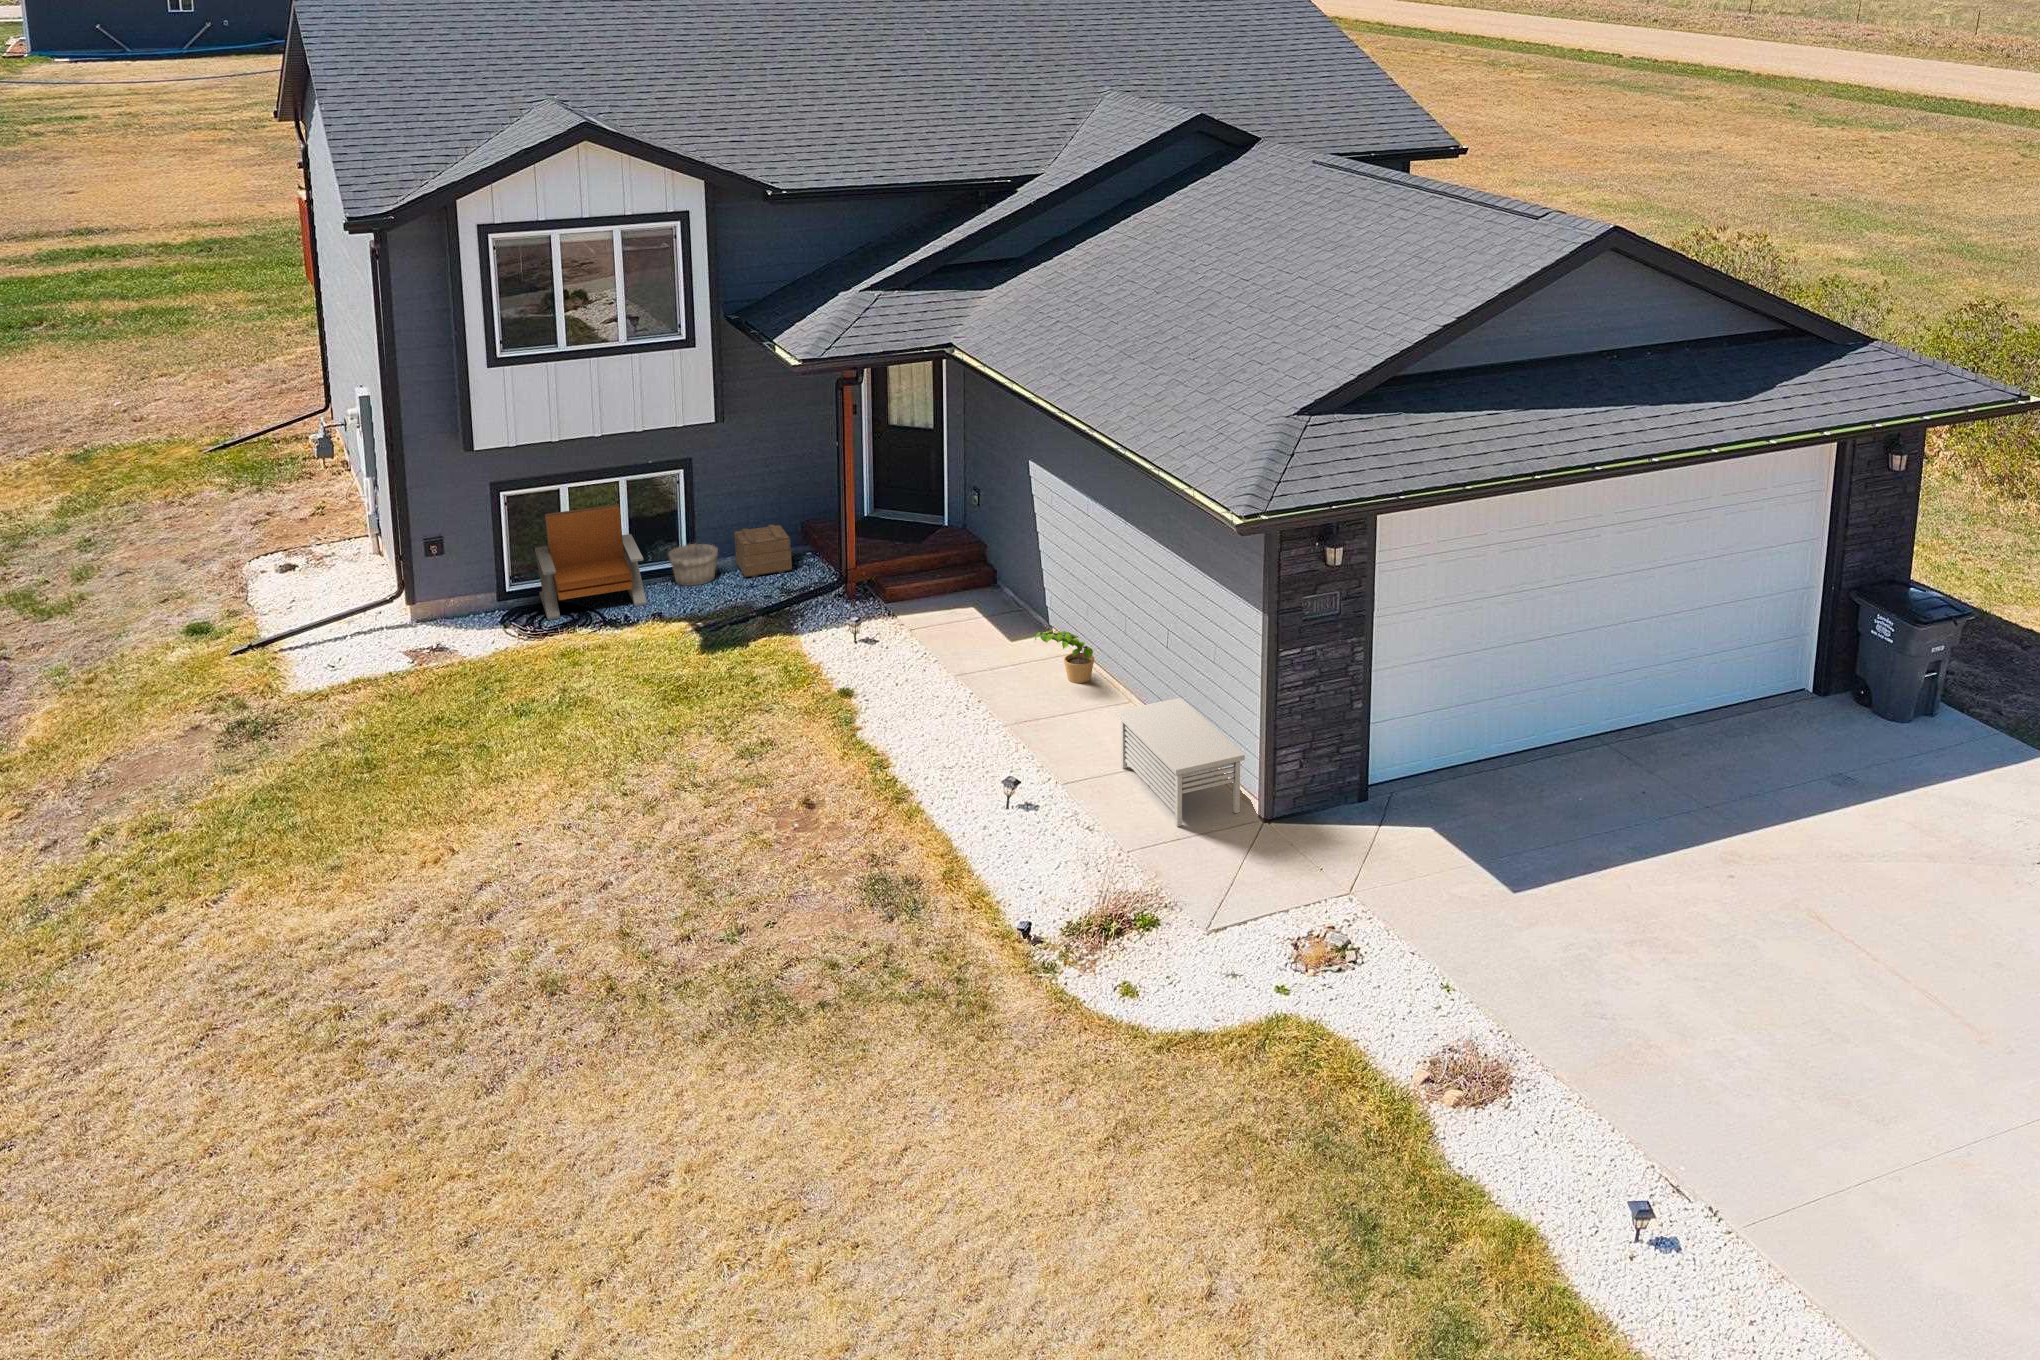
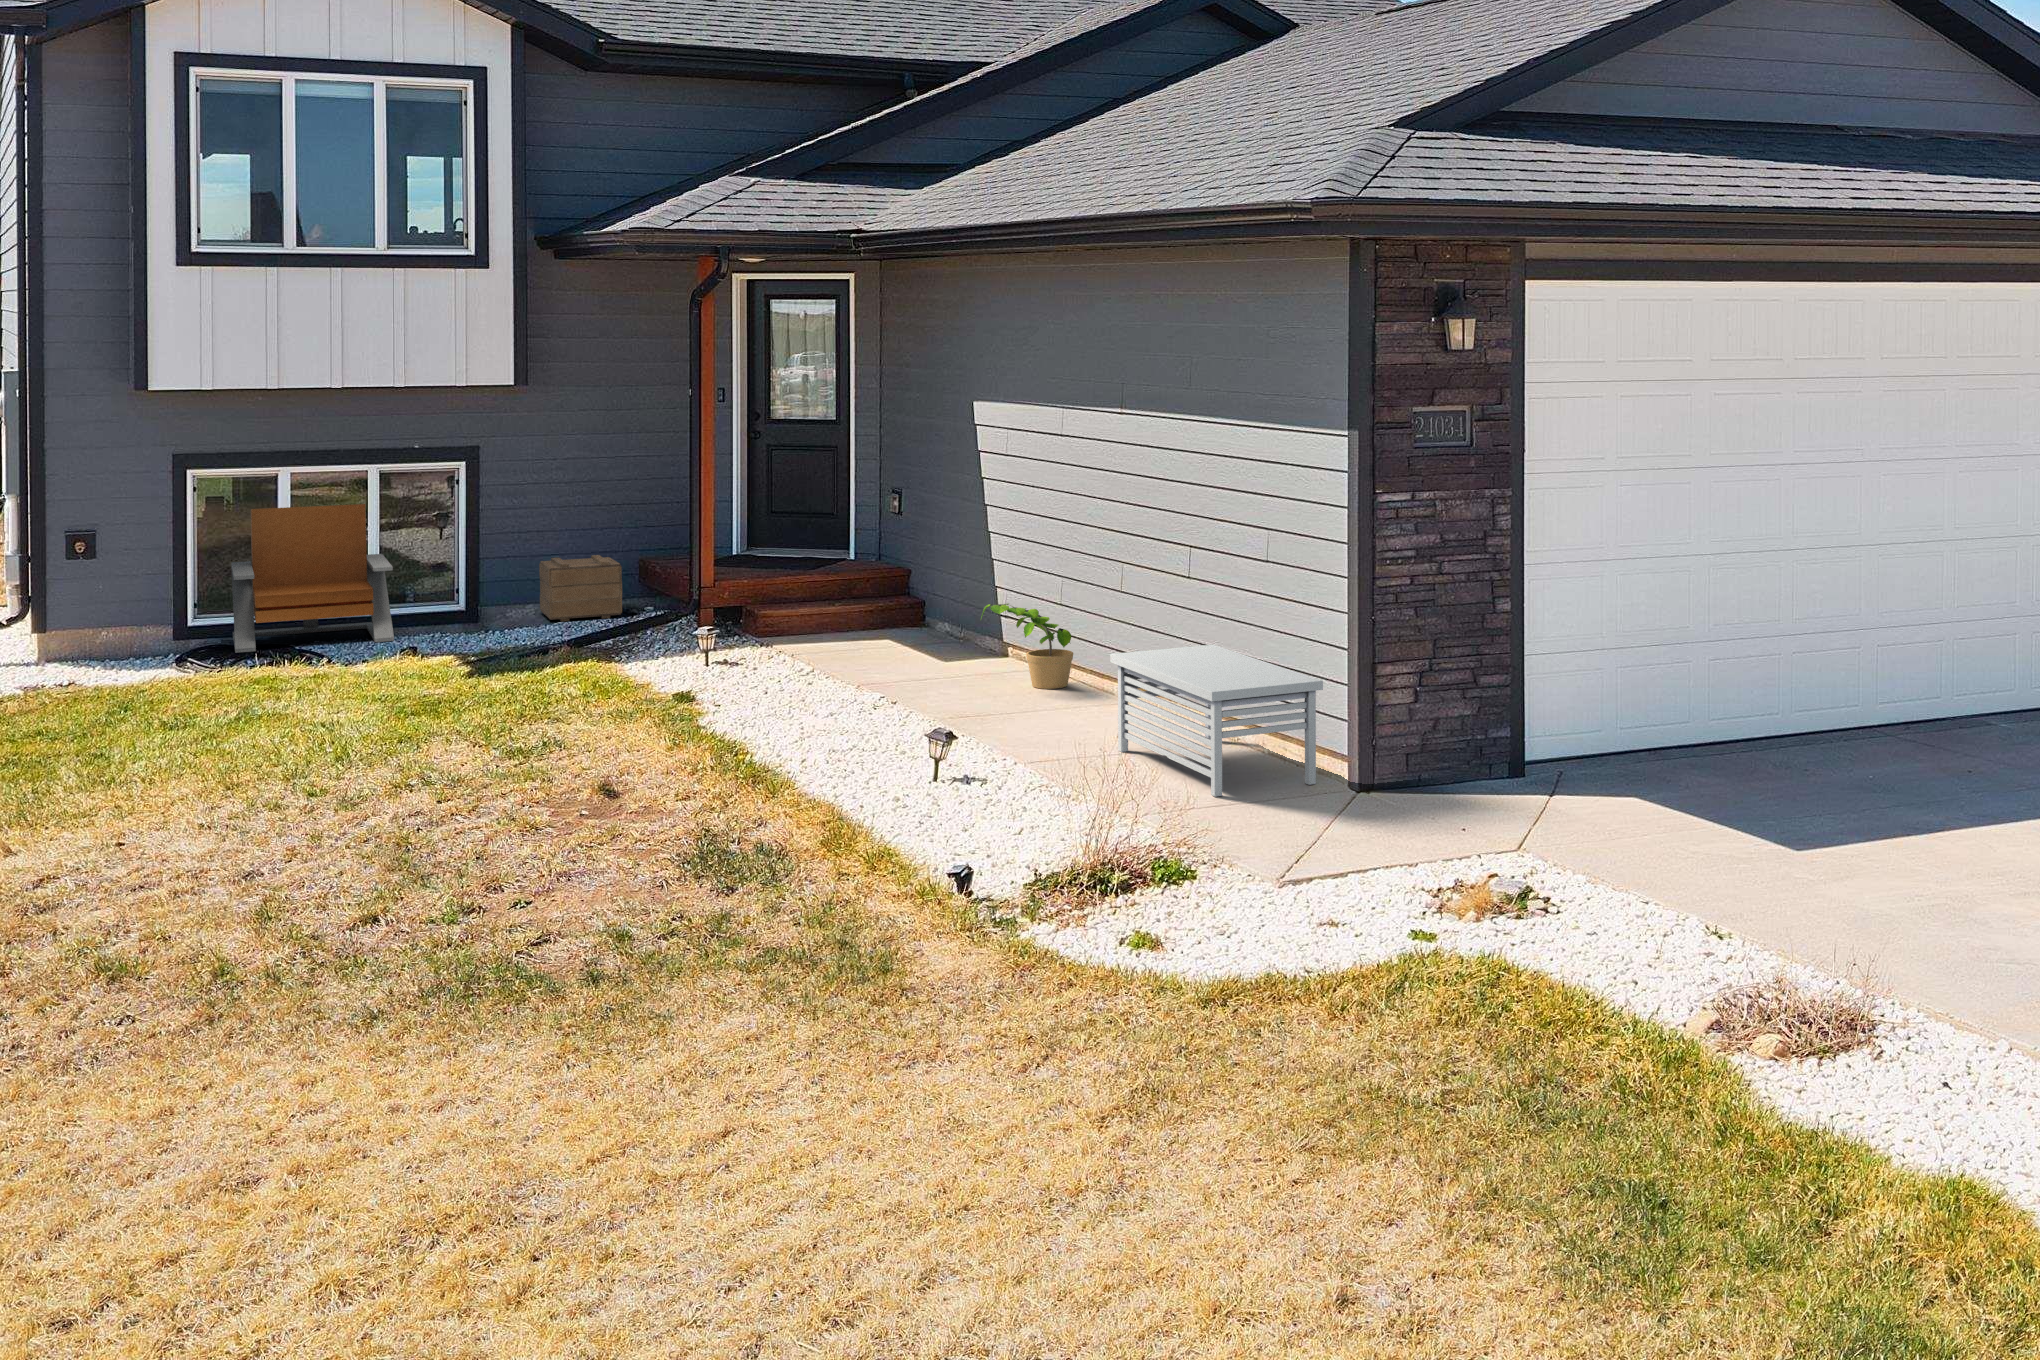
wooden bucket: present [669,544,718,586] -> none [436,563,512,628]

